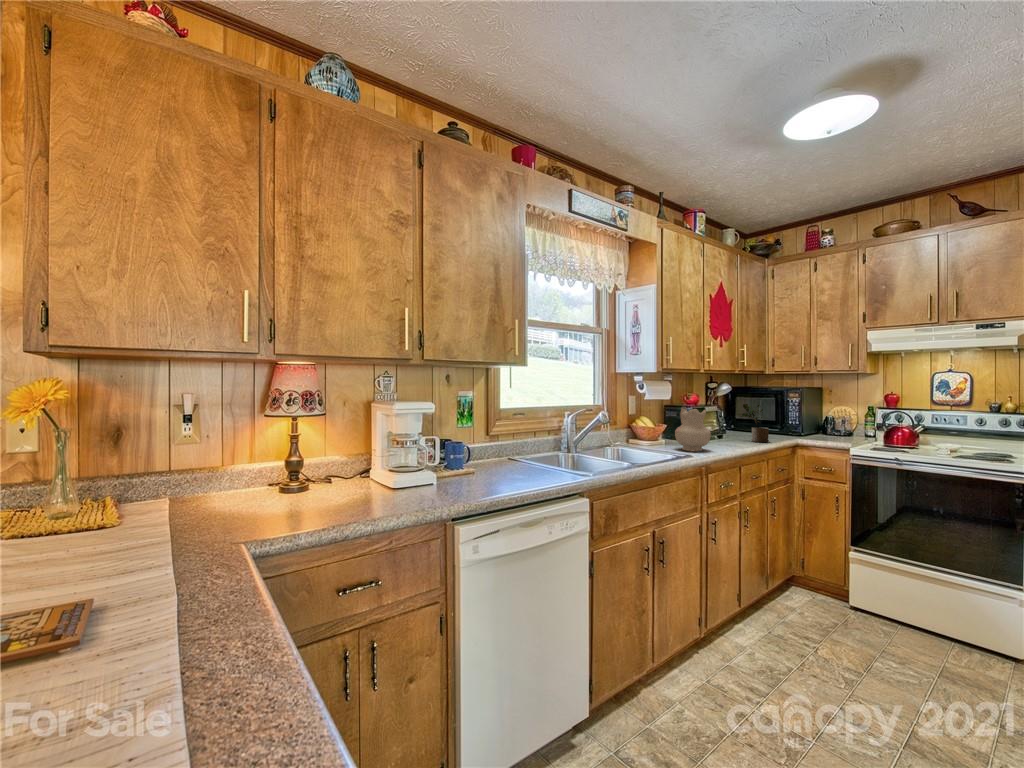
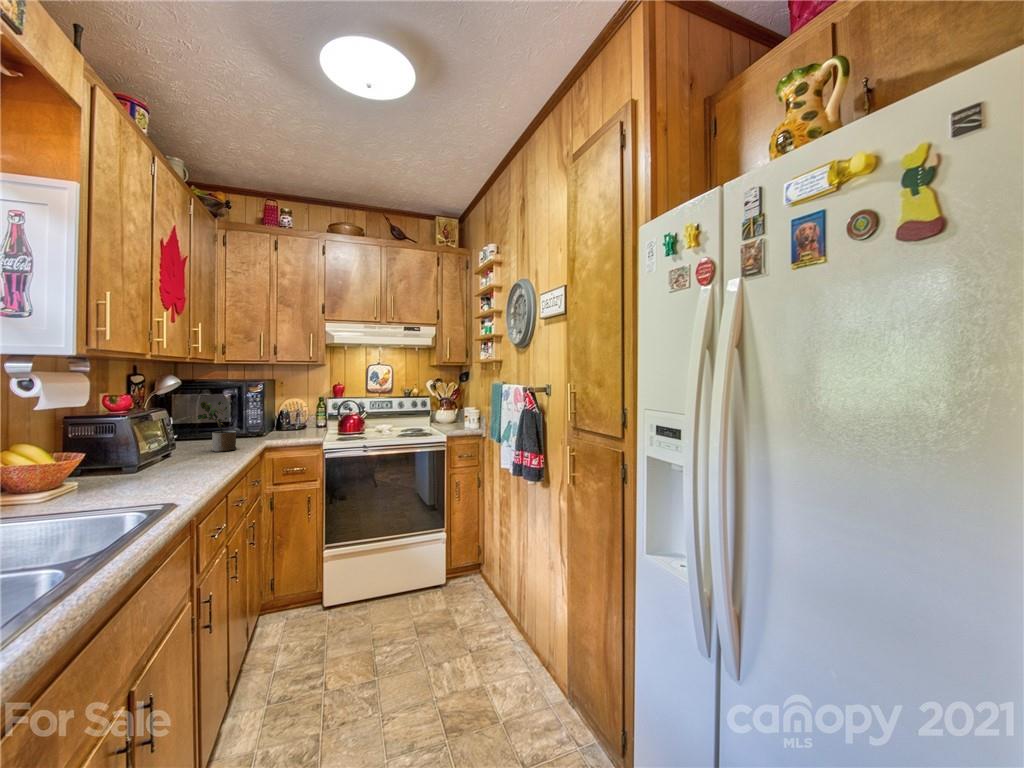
ceramic pitcher: present [675,407,711,451] -> none [95,414,174,493]

